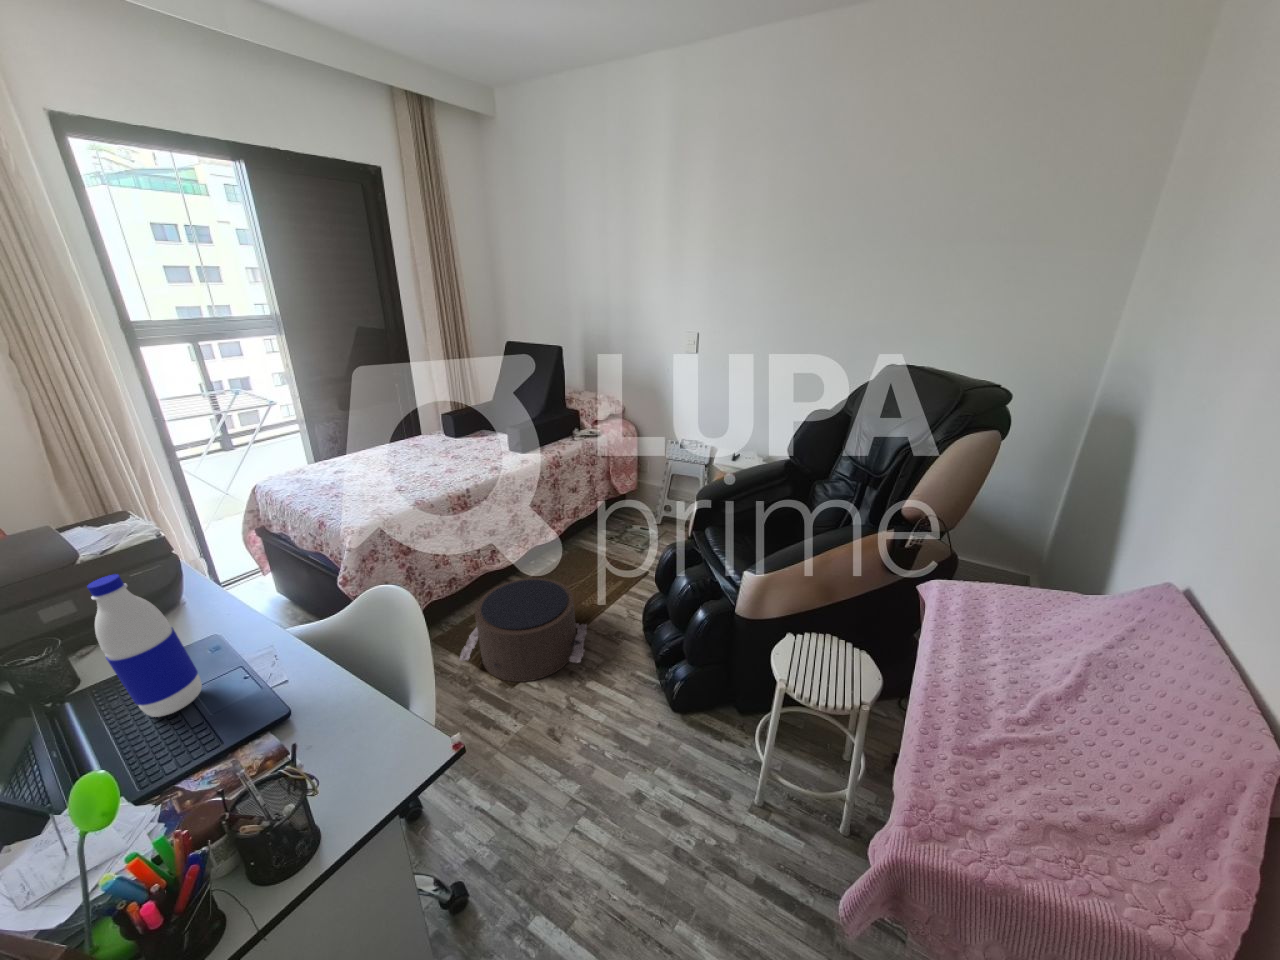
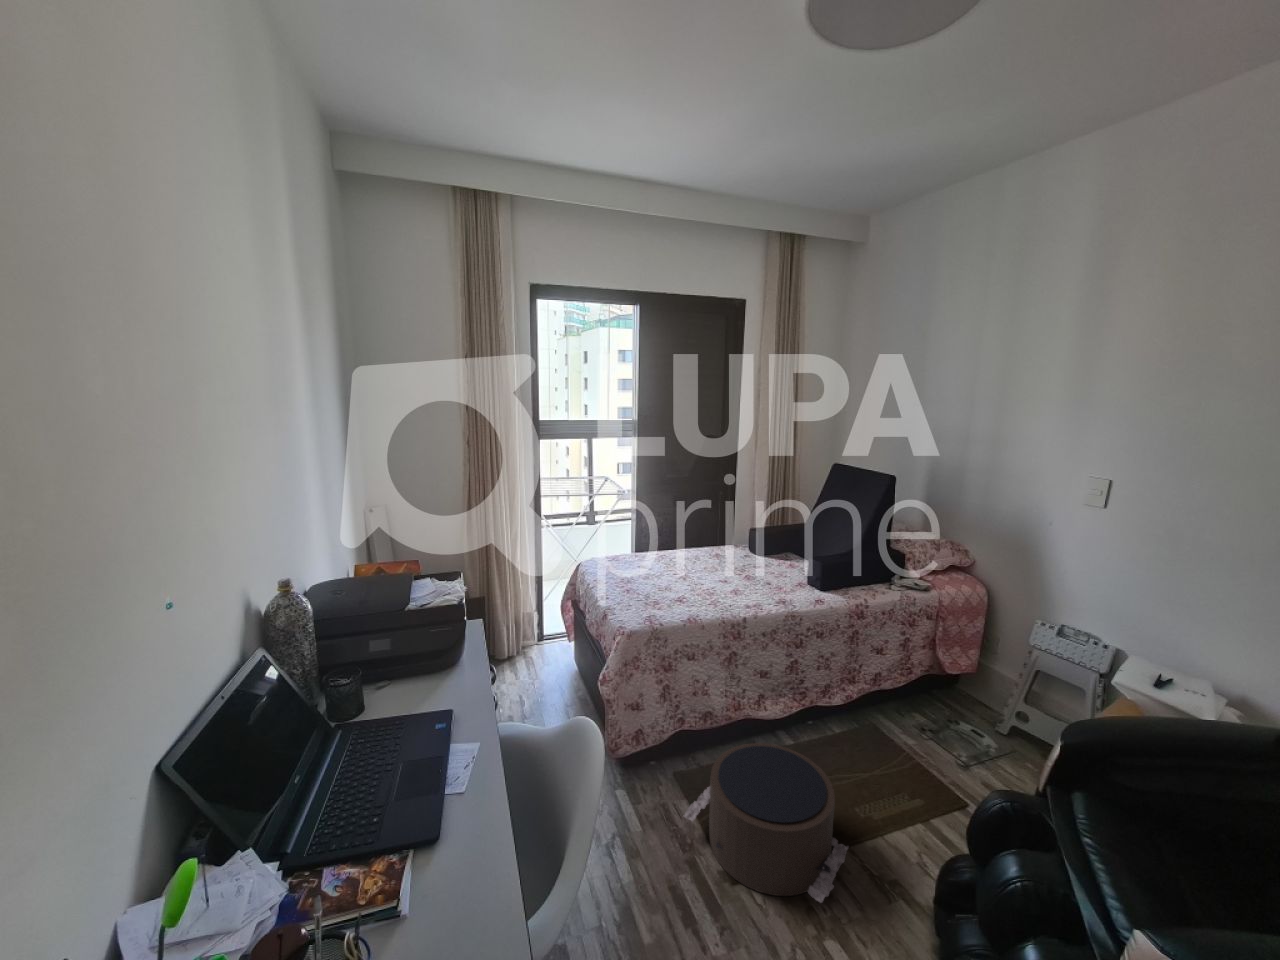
water bottle: present [87,574,202,717] -> none [357,639,414,778]

